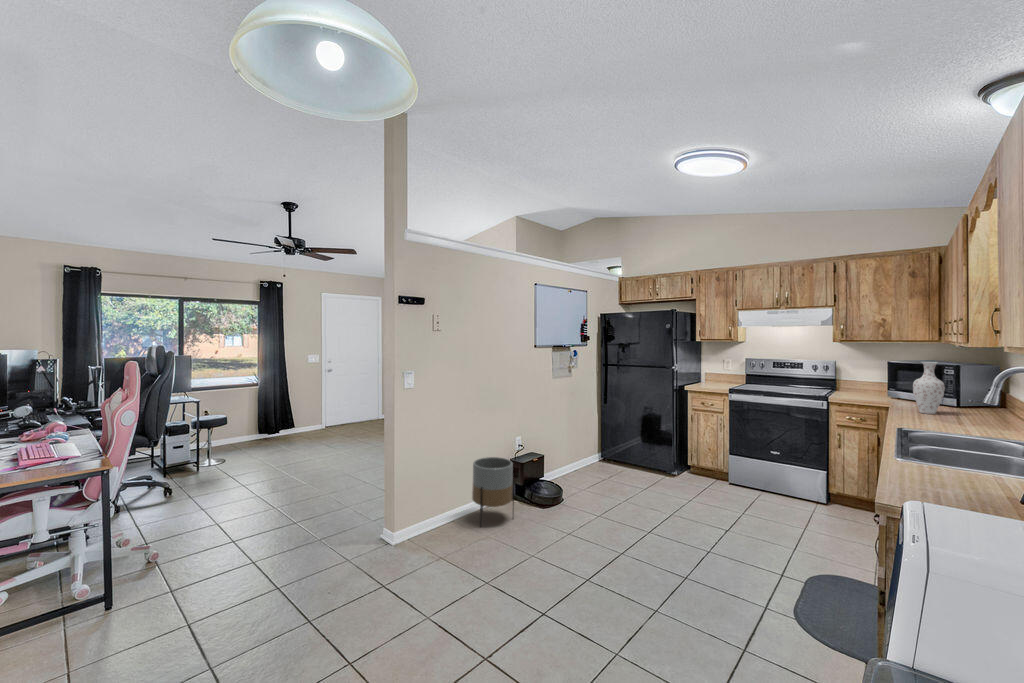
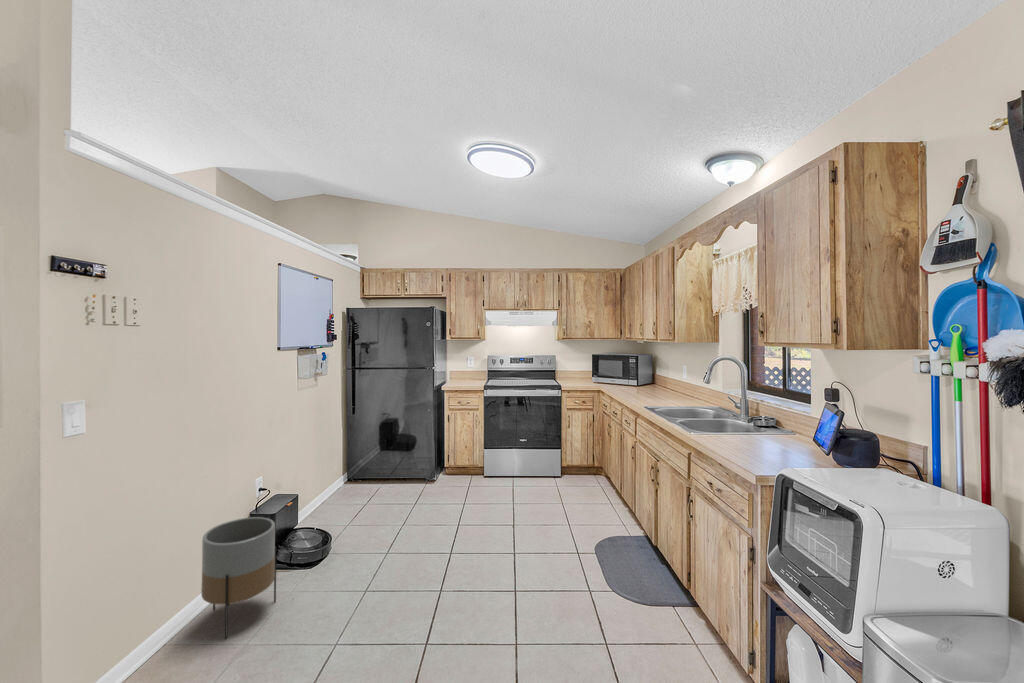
vase: present [913,362,945,414] -> none [618,354,637,393]

